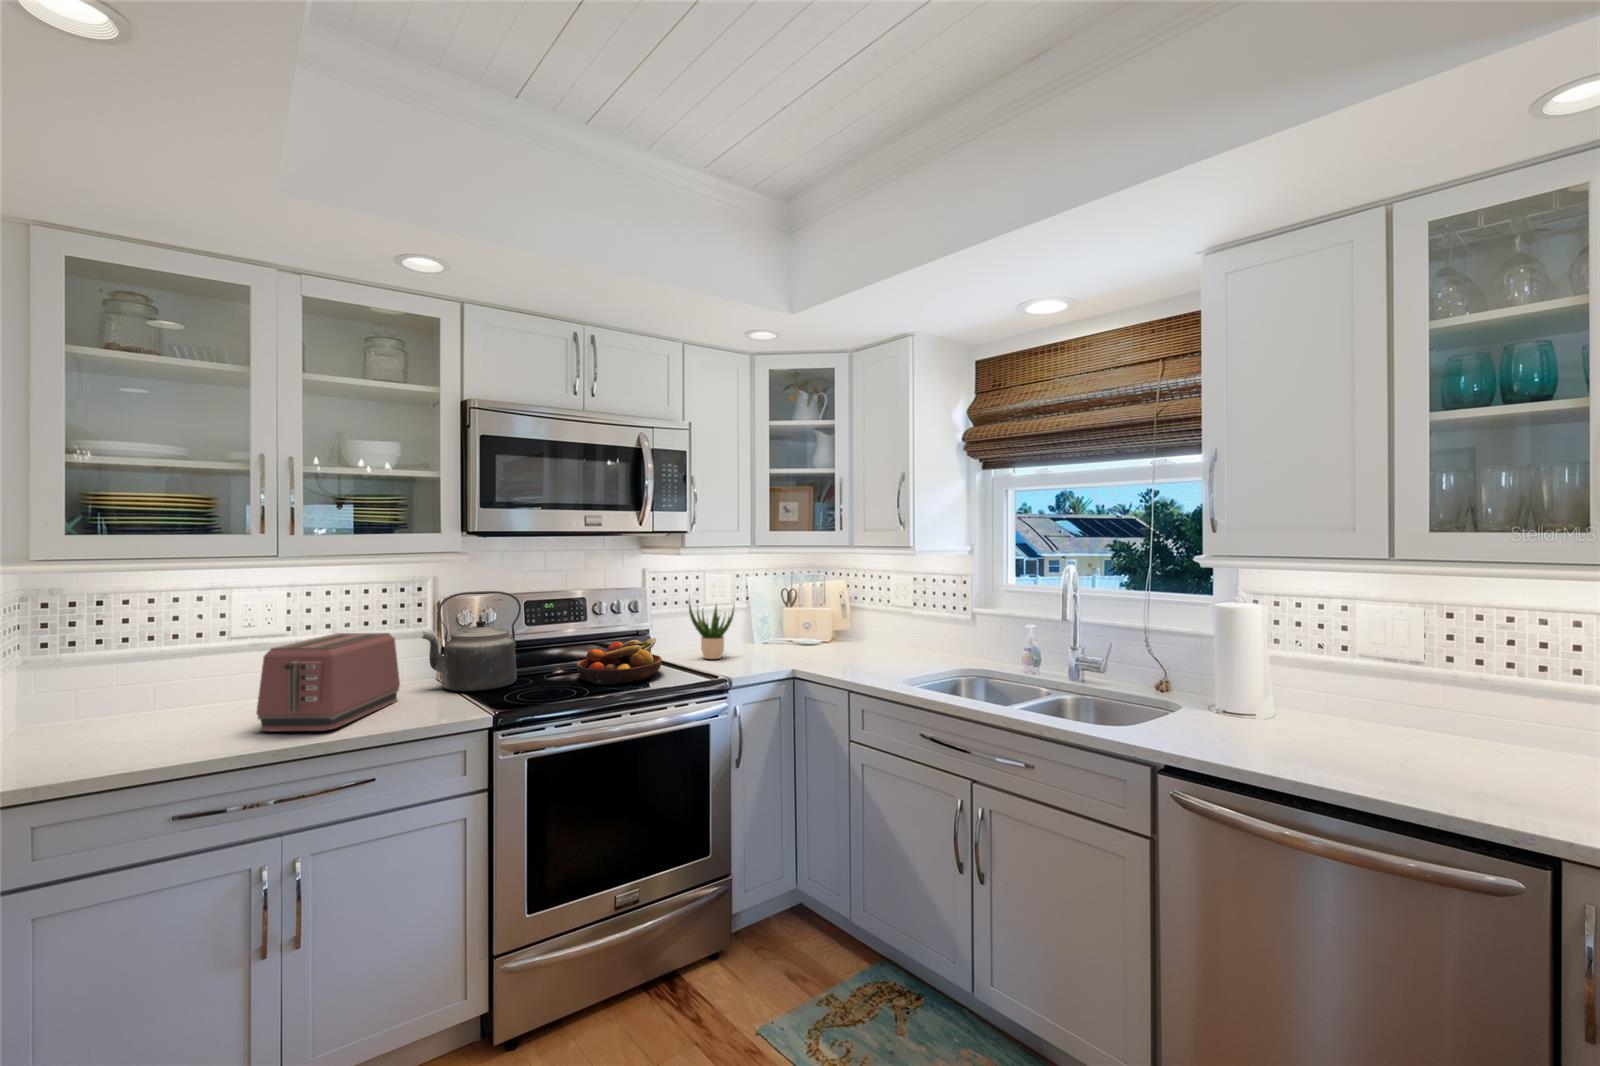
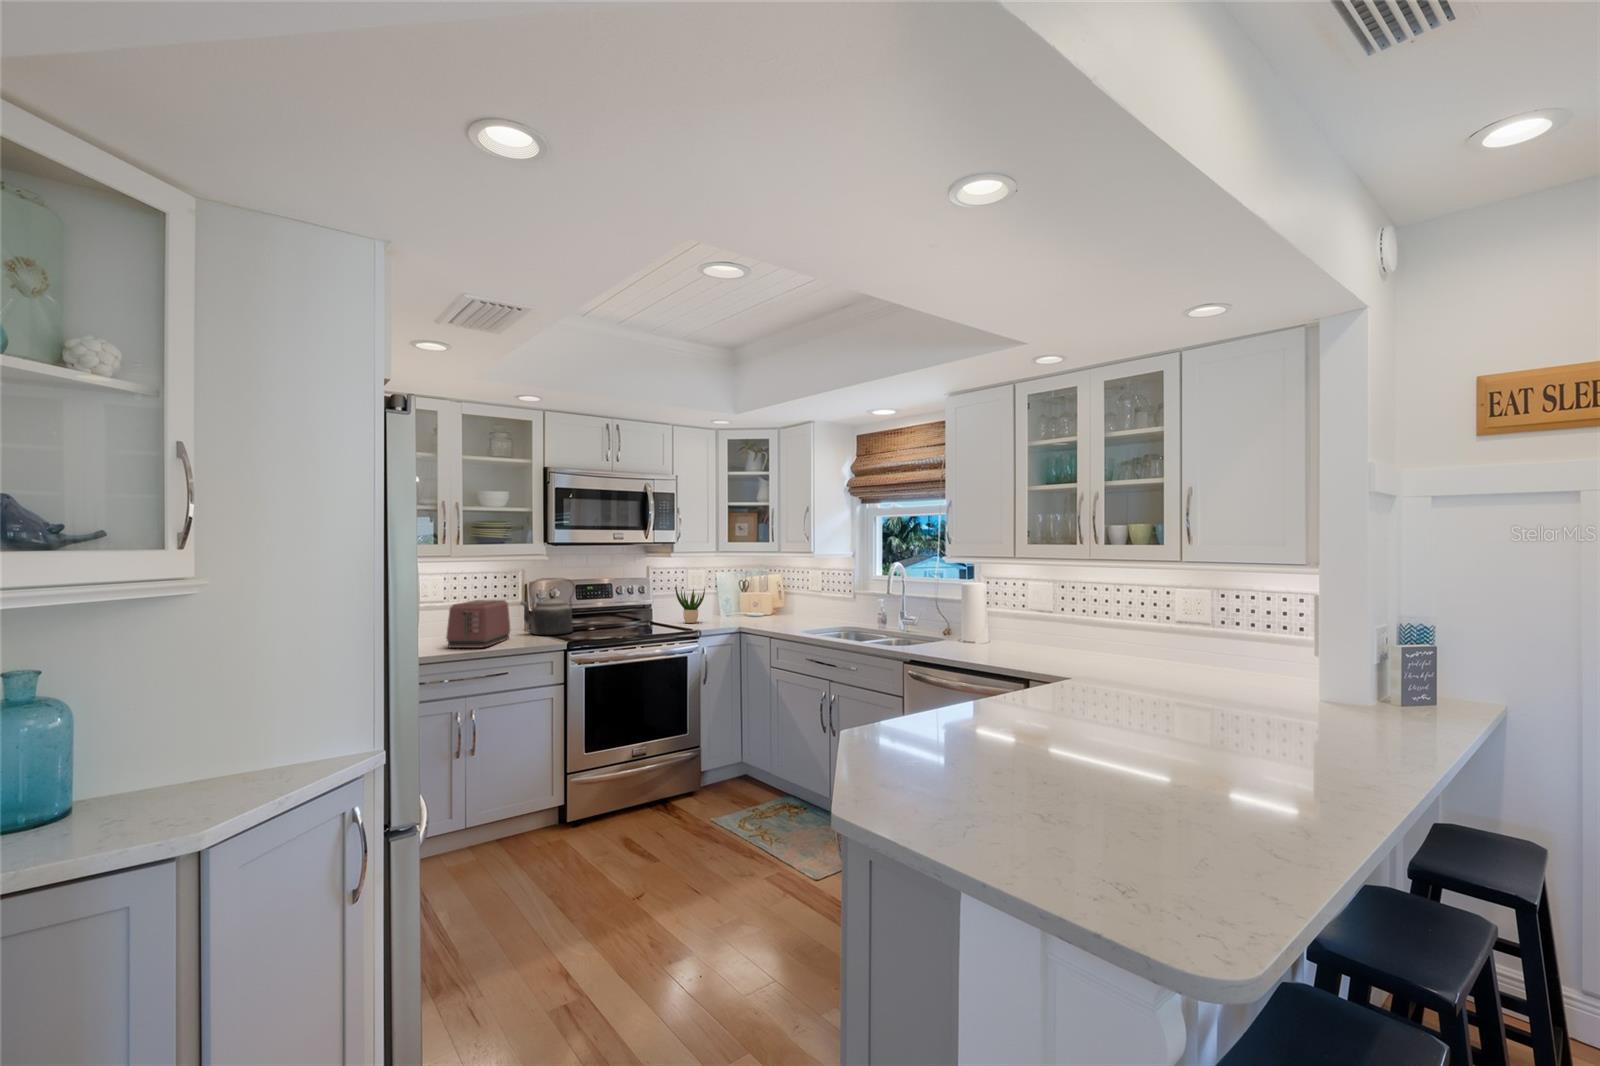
fruit bowl: present [576,638,662,684] -> none [608,608,659,633]

